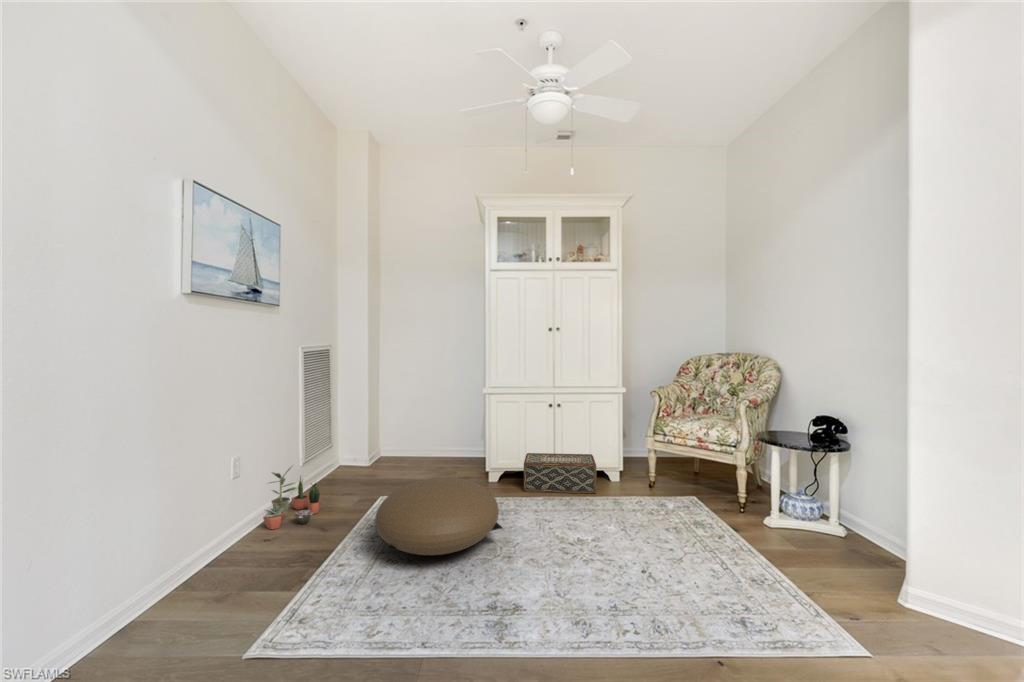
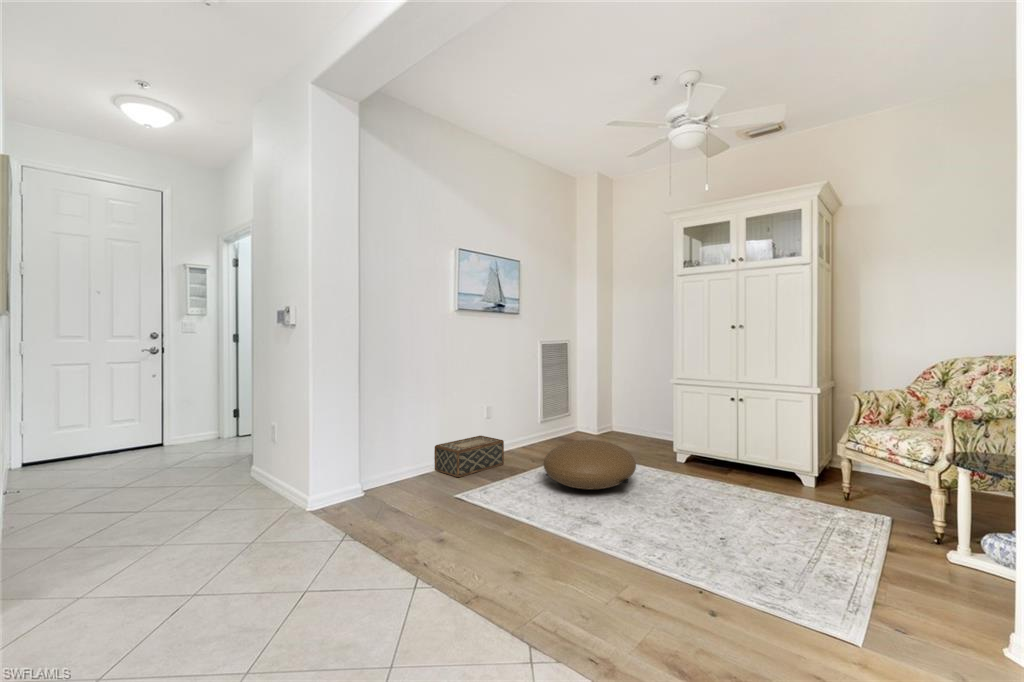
woven basket: present [524,453,597,493] -> present [434,436,504,477]
potted plant: present [263,467,321,529] -> none [500,420,538,458]

